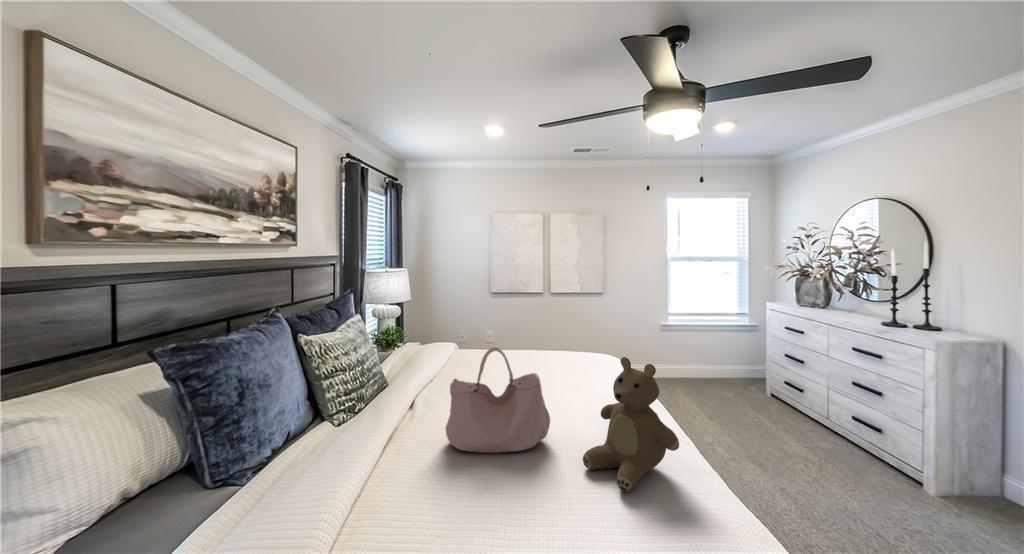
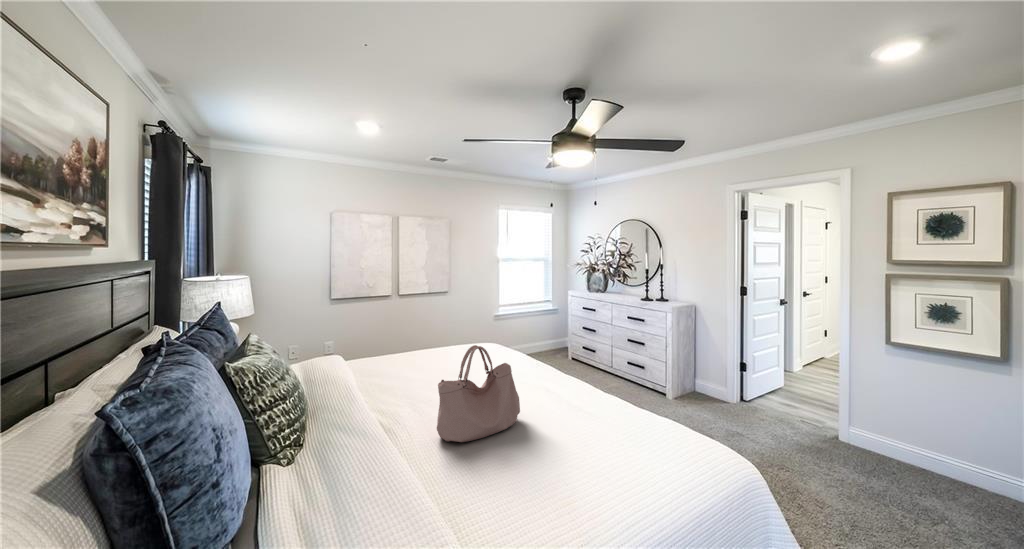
teddy bear: present [583,357,679,492] -> none [553,339,618,433]

